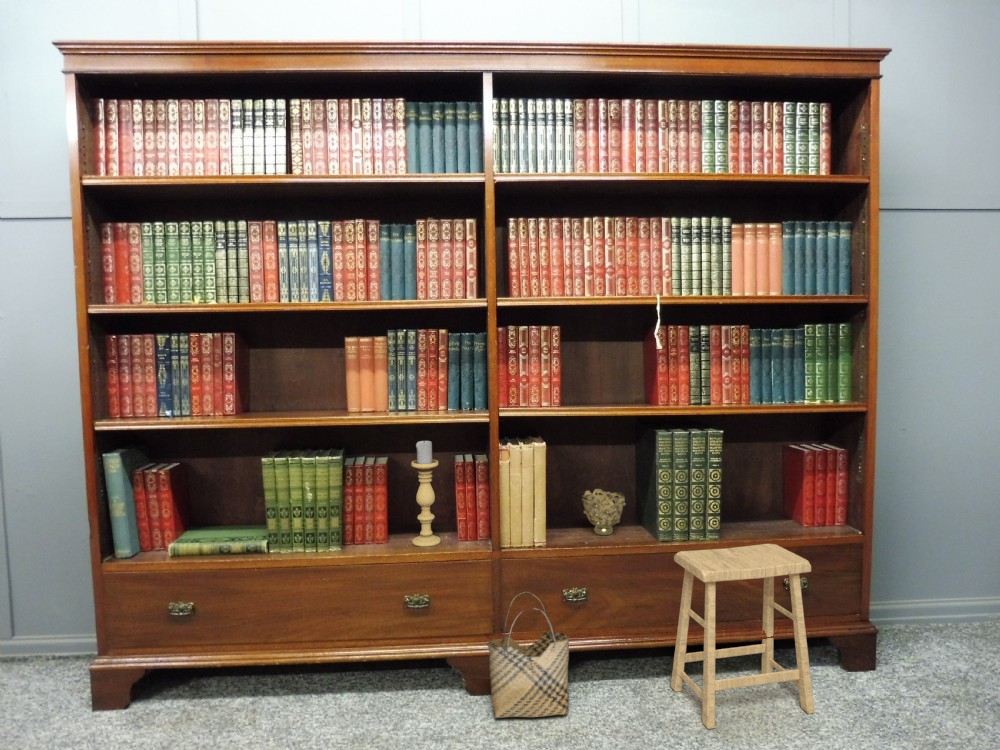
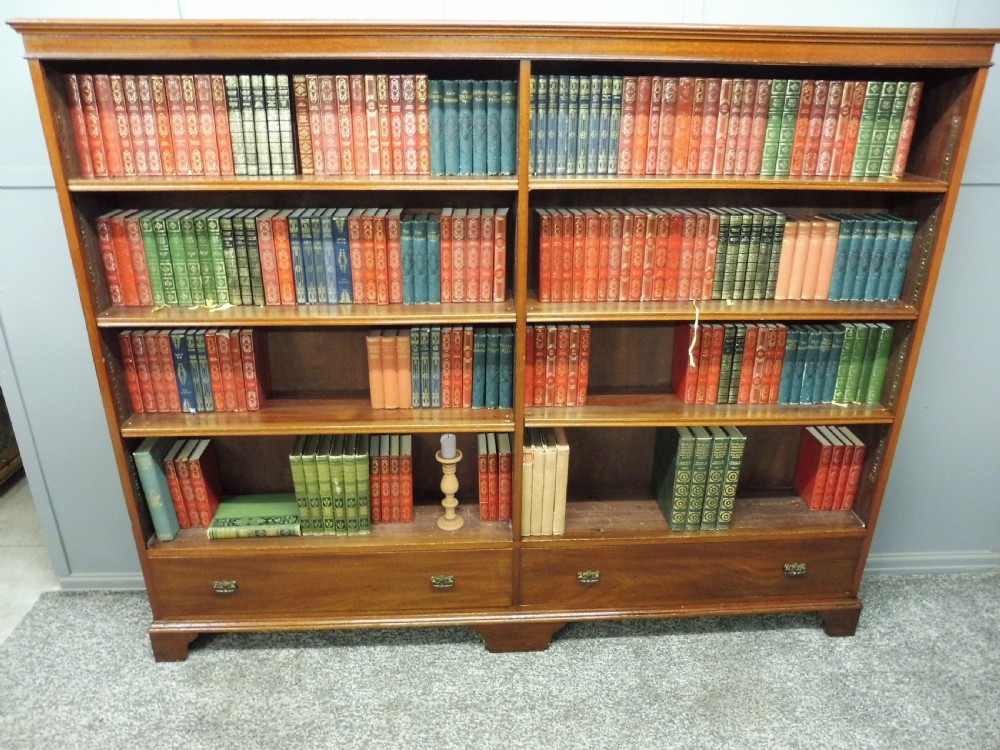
decorative bowl: present [582,489,626,535] -> none [600,471,642,518]
footstool: present [671,544,814,729] -> none [669,538,814,702]
woven basket: present [487,592,569,718] -> none [508,579,583,686]

